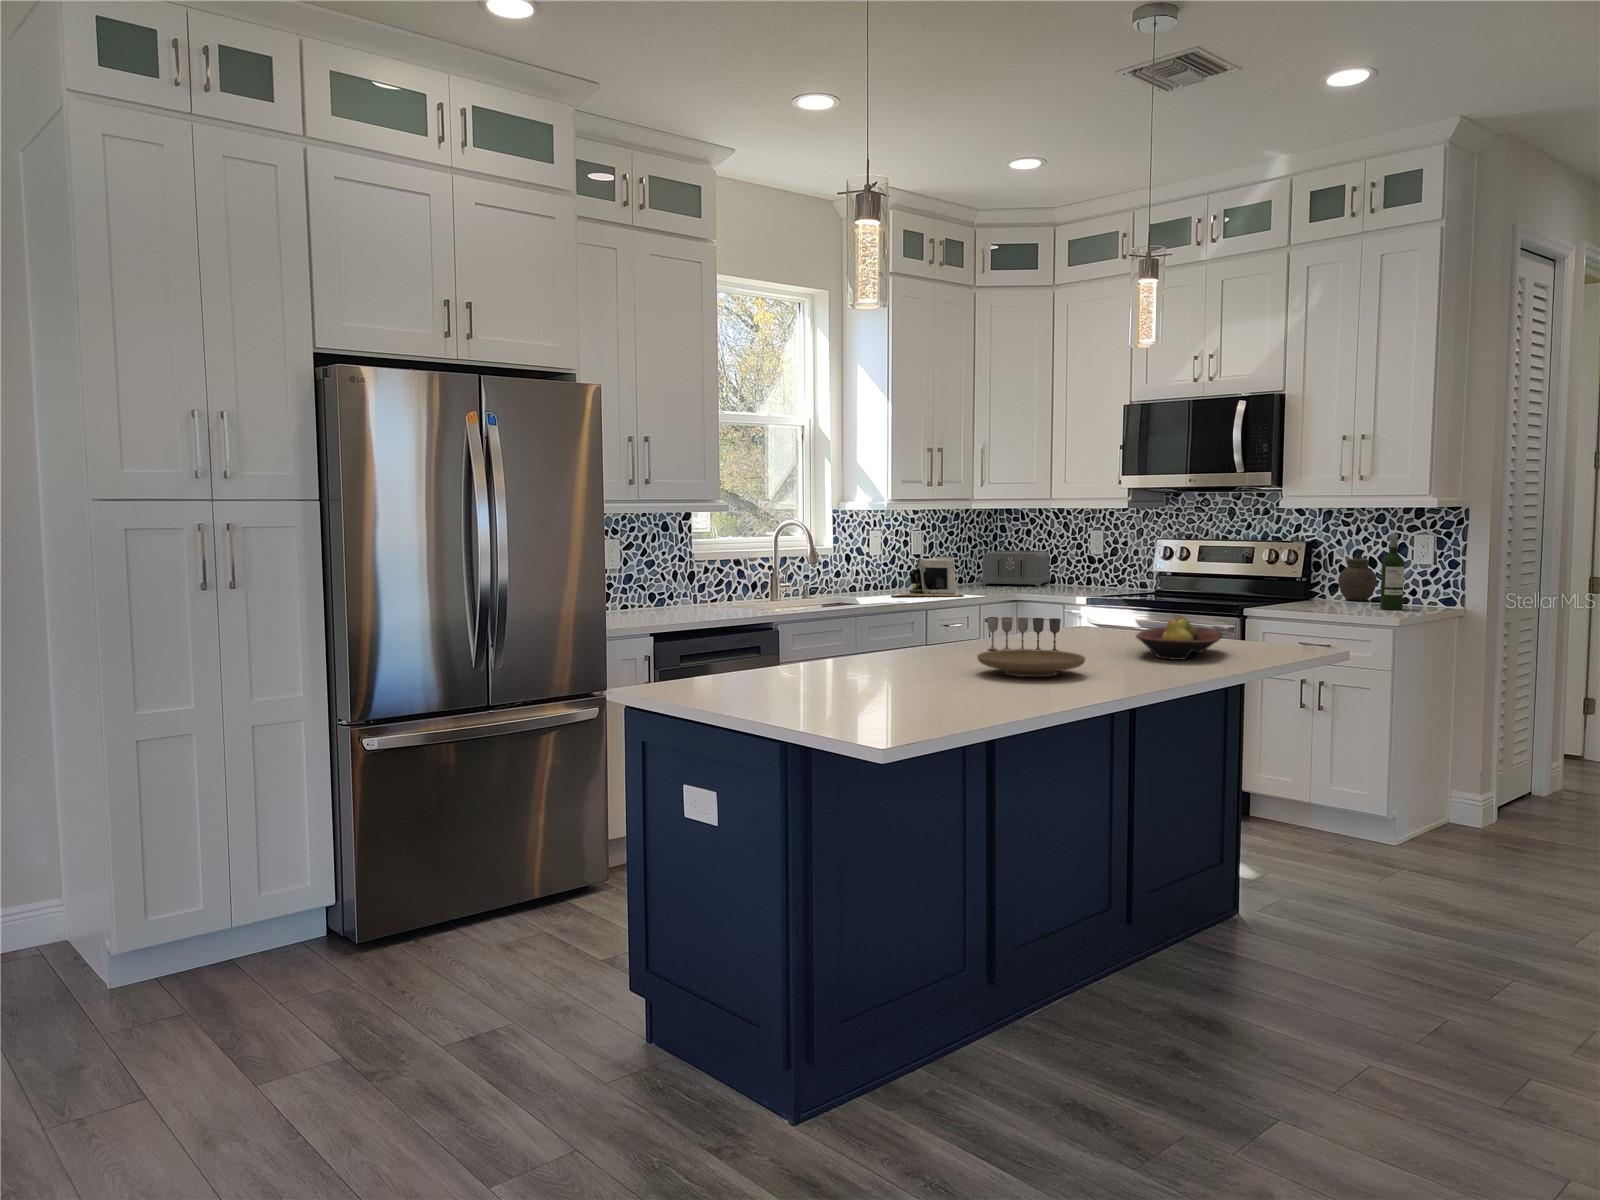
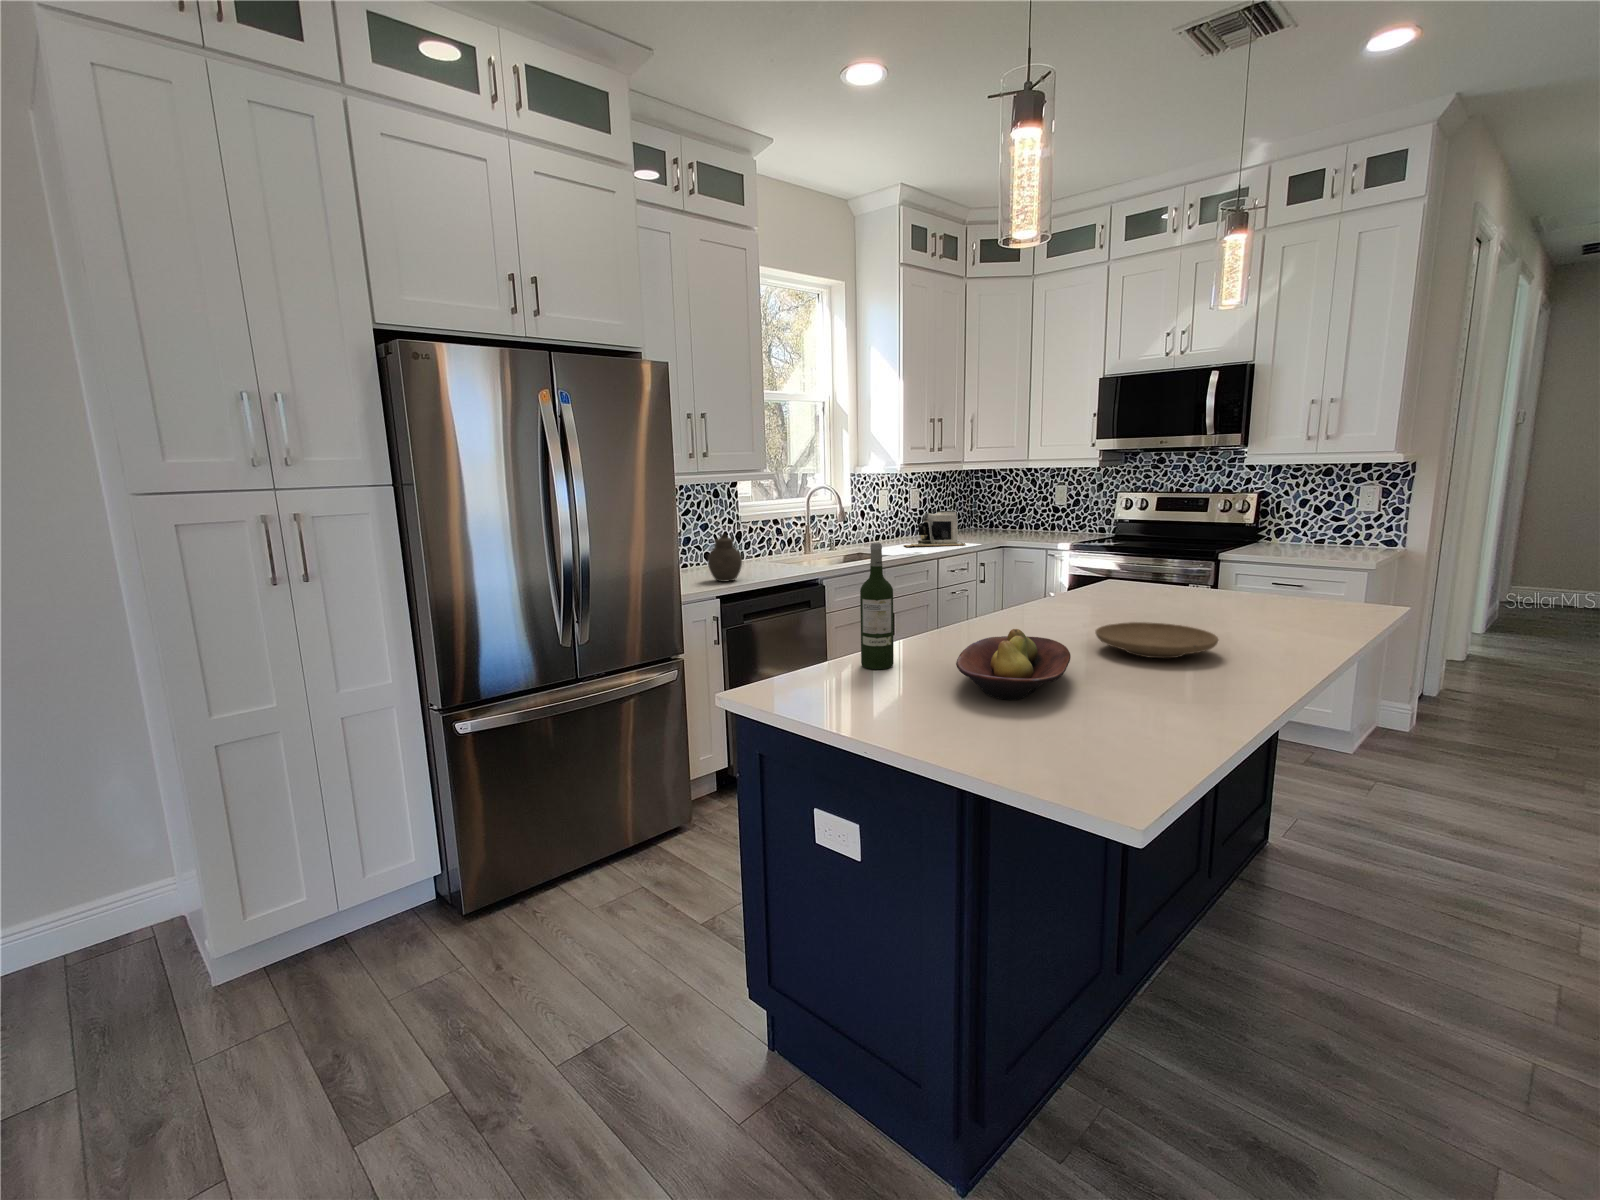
wine bottle: present [1380,533,1404,610] -> present [860,543,894,669]
toaster: present [982,550,1050,586] -> none [967,503,1019,533]
jar: present [1338,554,1377,601] -> present [707,534,742,582]
fruit bowl: present [1136,616,1222,660] -> present [956,629,1071,700]
wine glass: present [987,617,1061,651] -> none [1063,582,1139,615]

